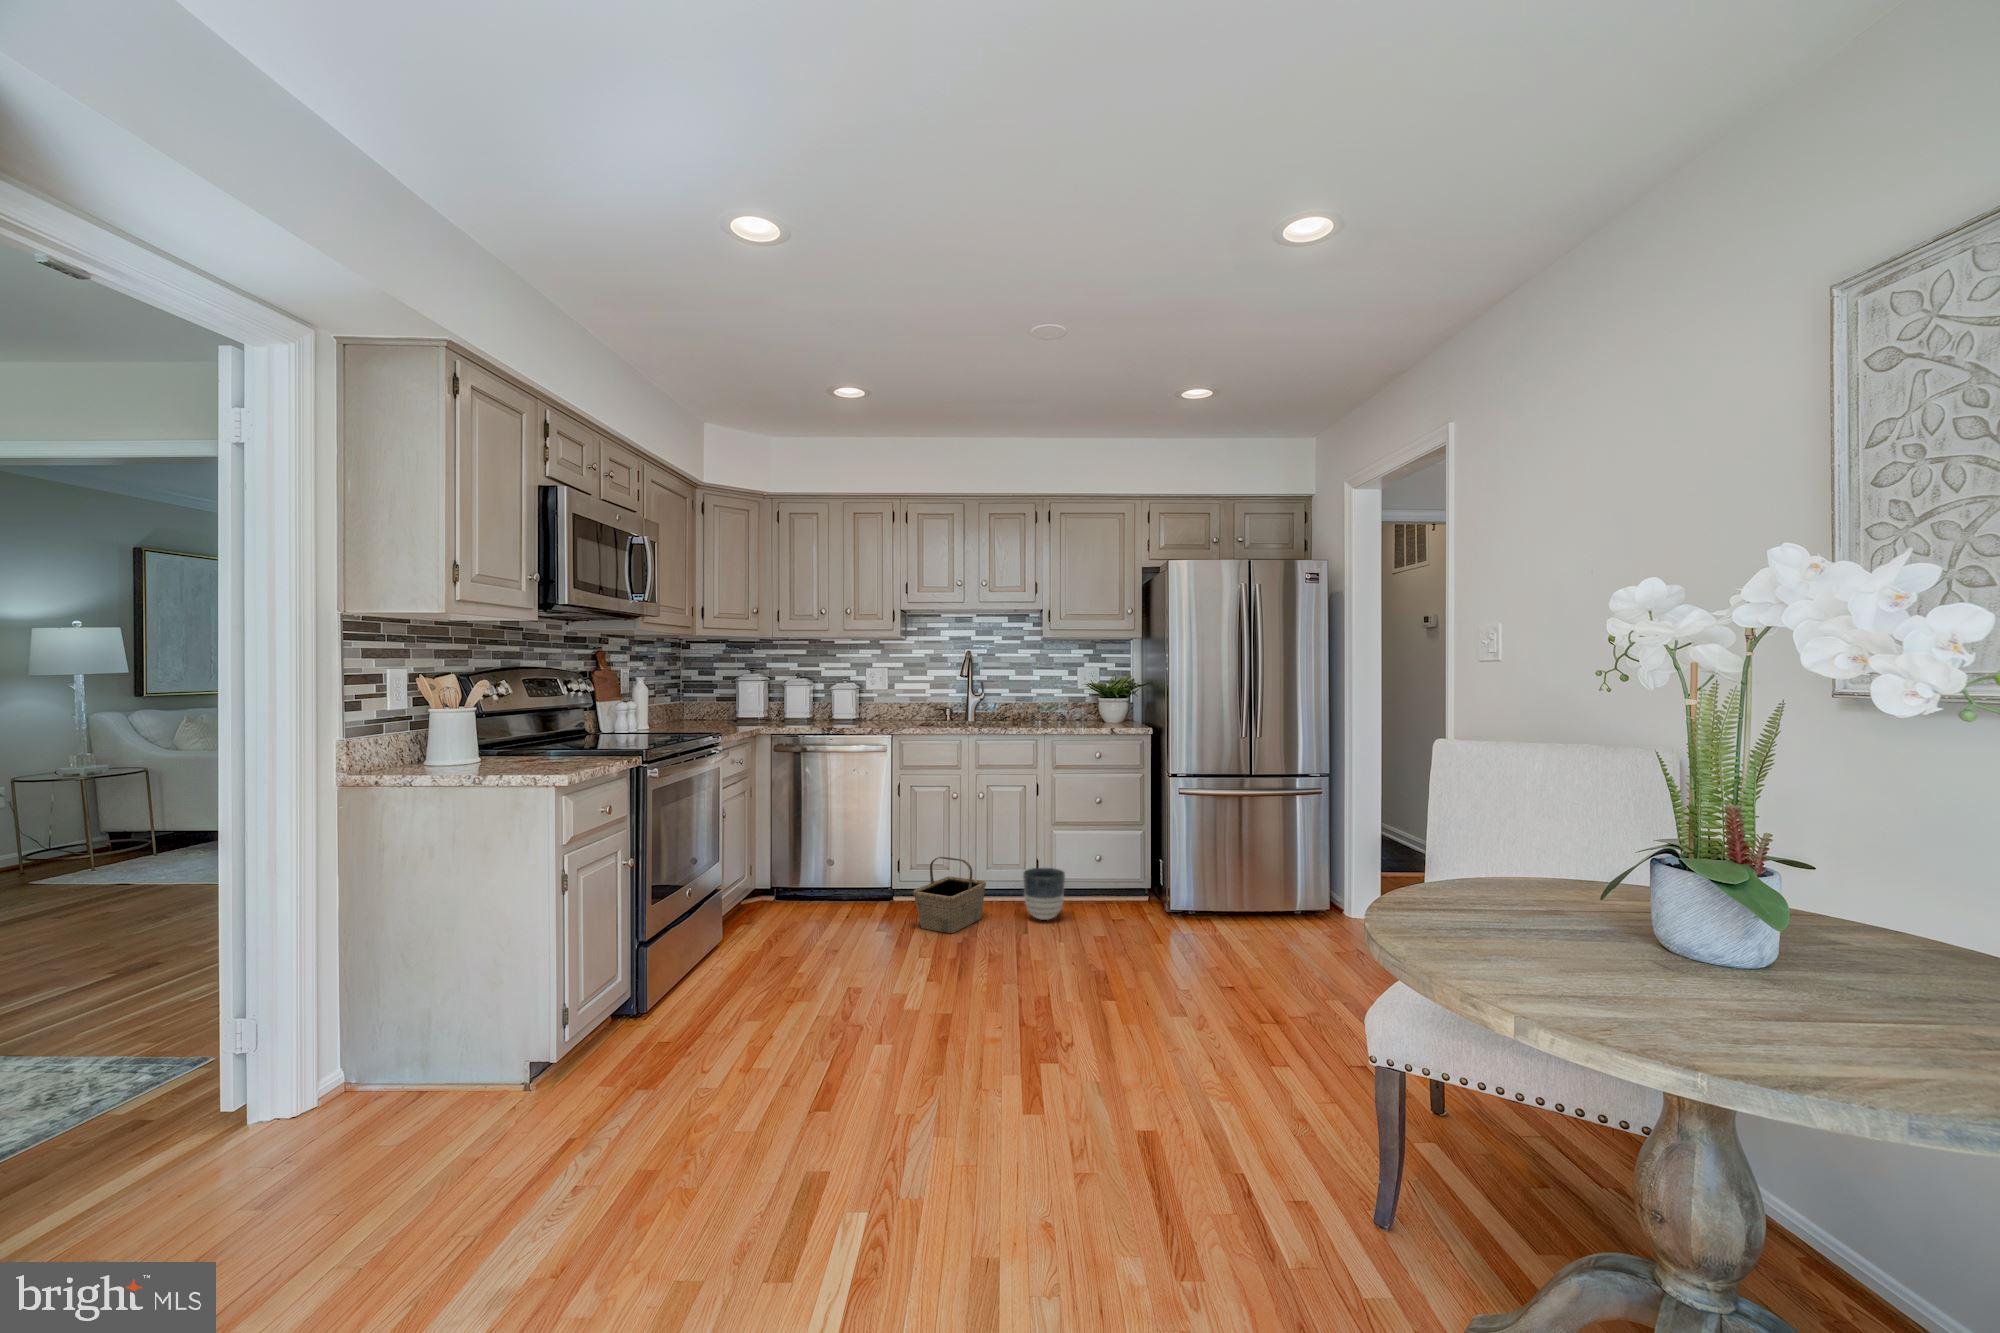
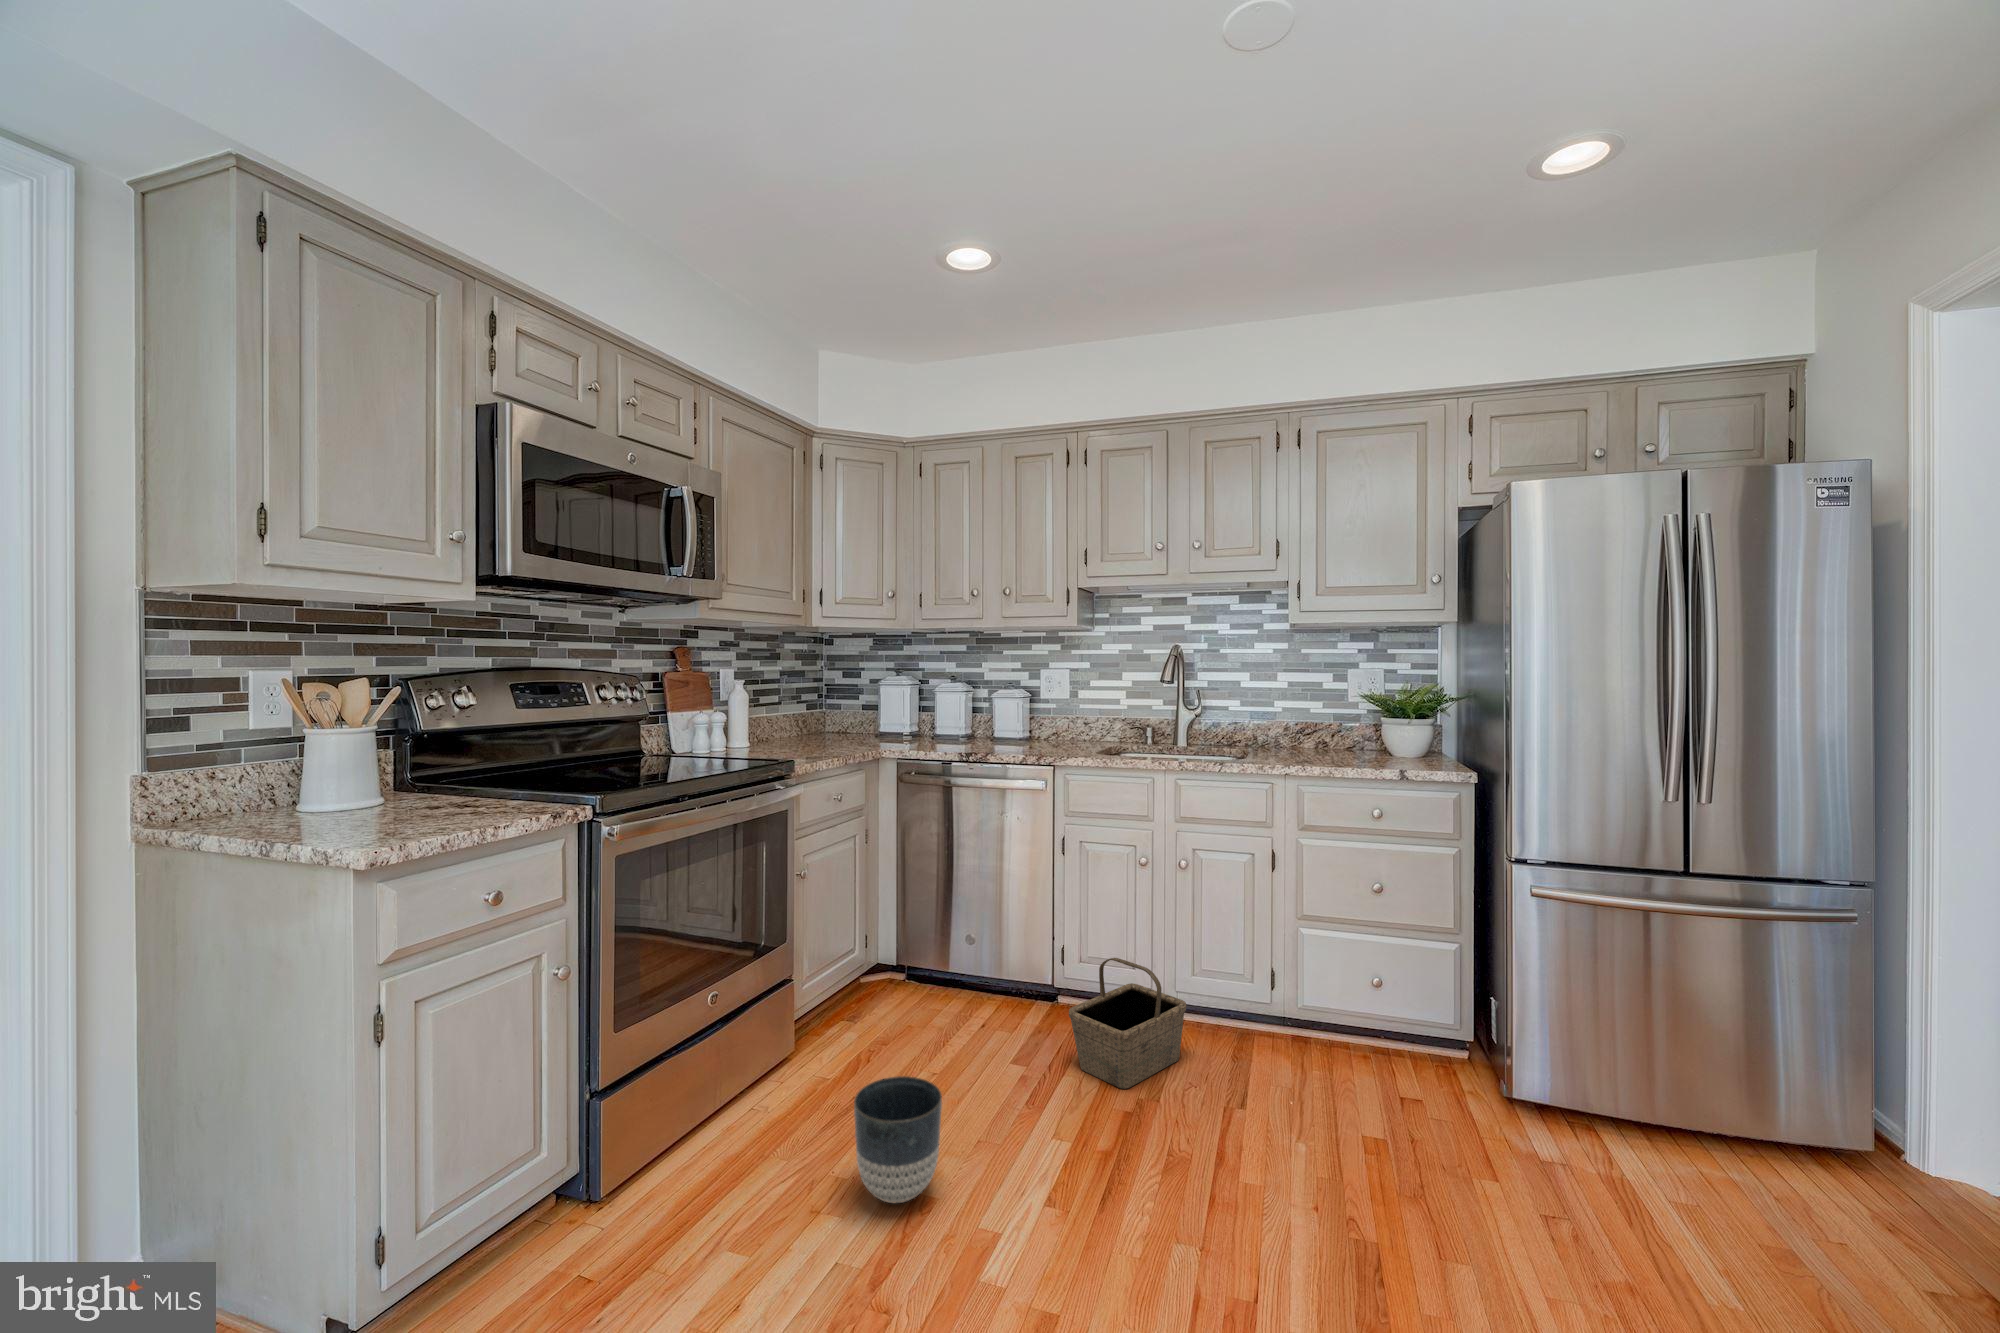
planter: present [1023,868,1065,920] -> present [854,1076,942,1203]

